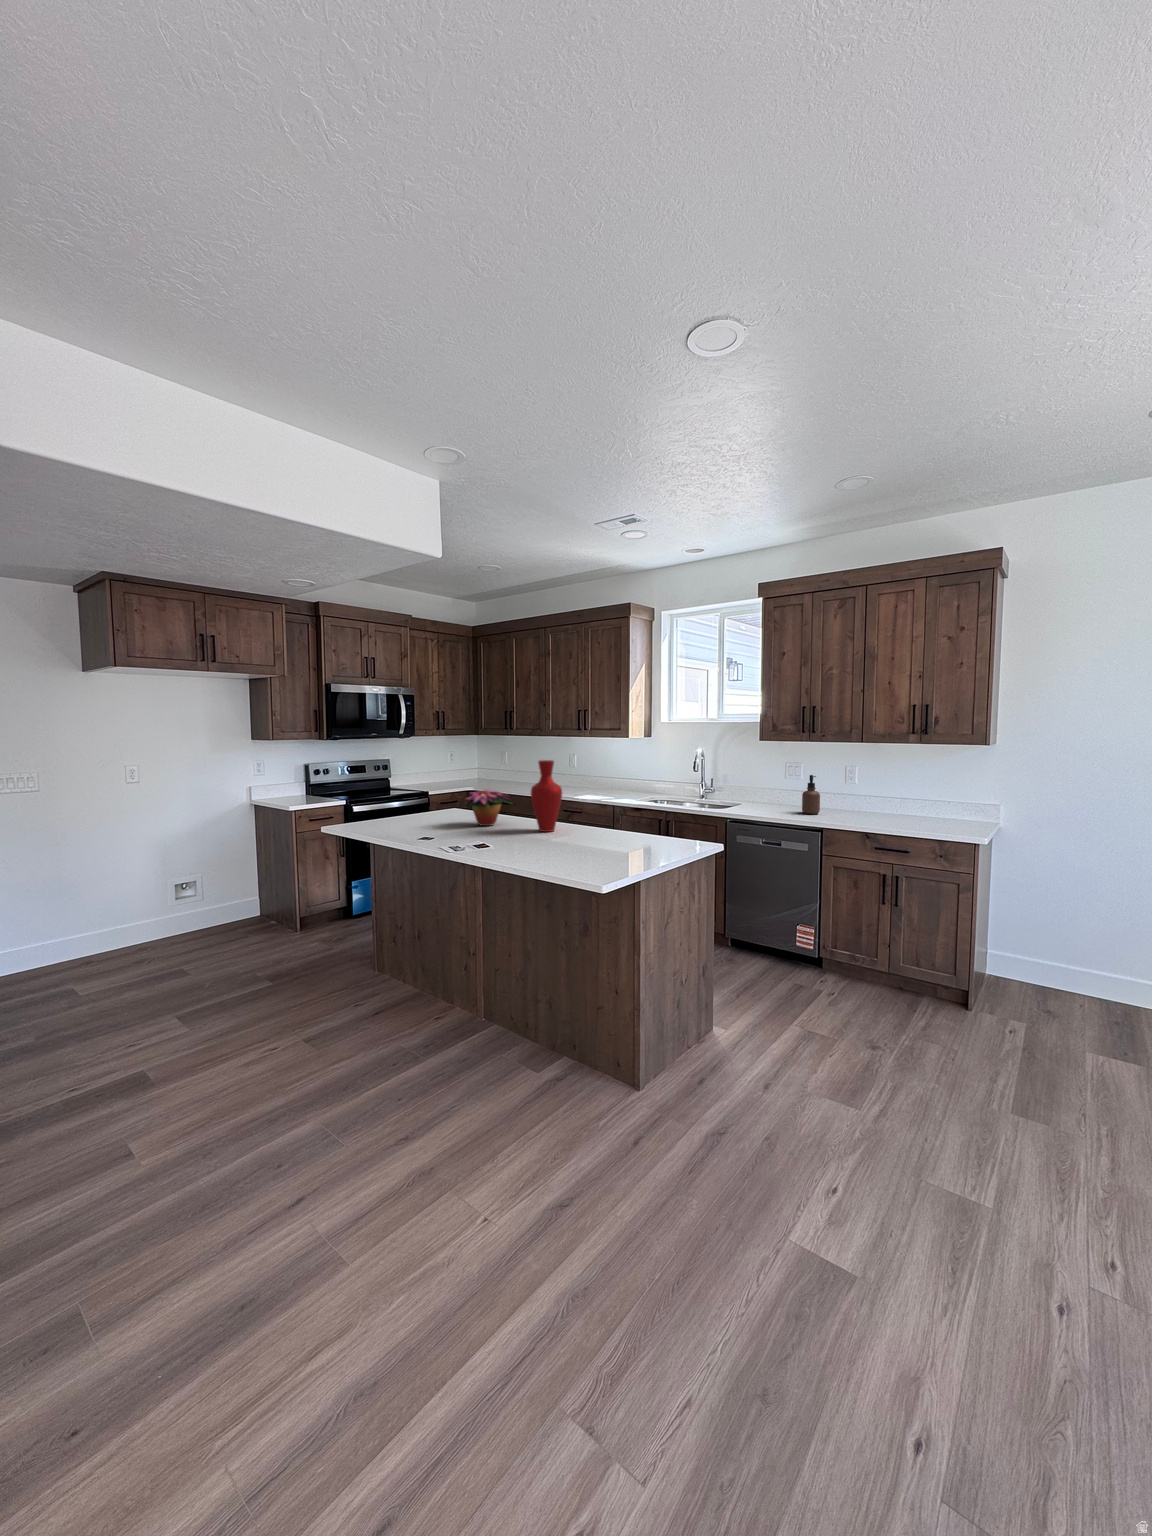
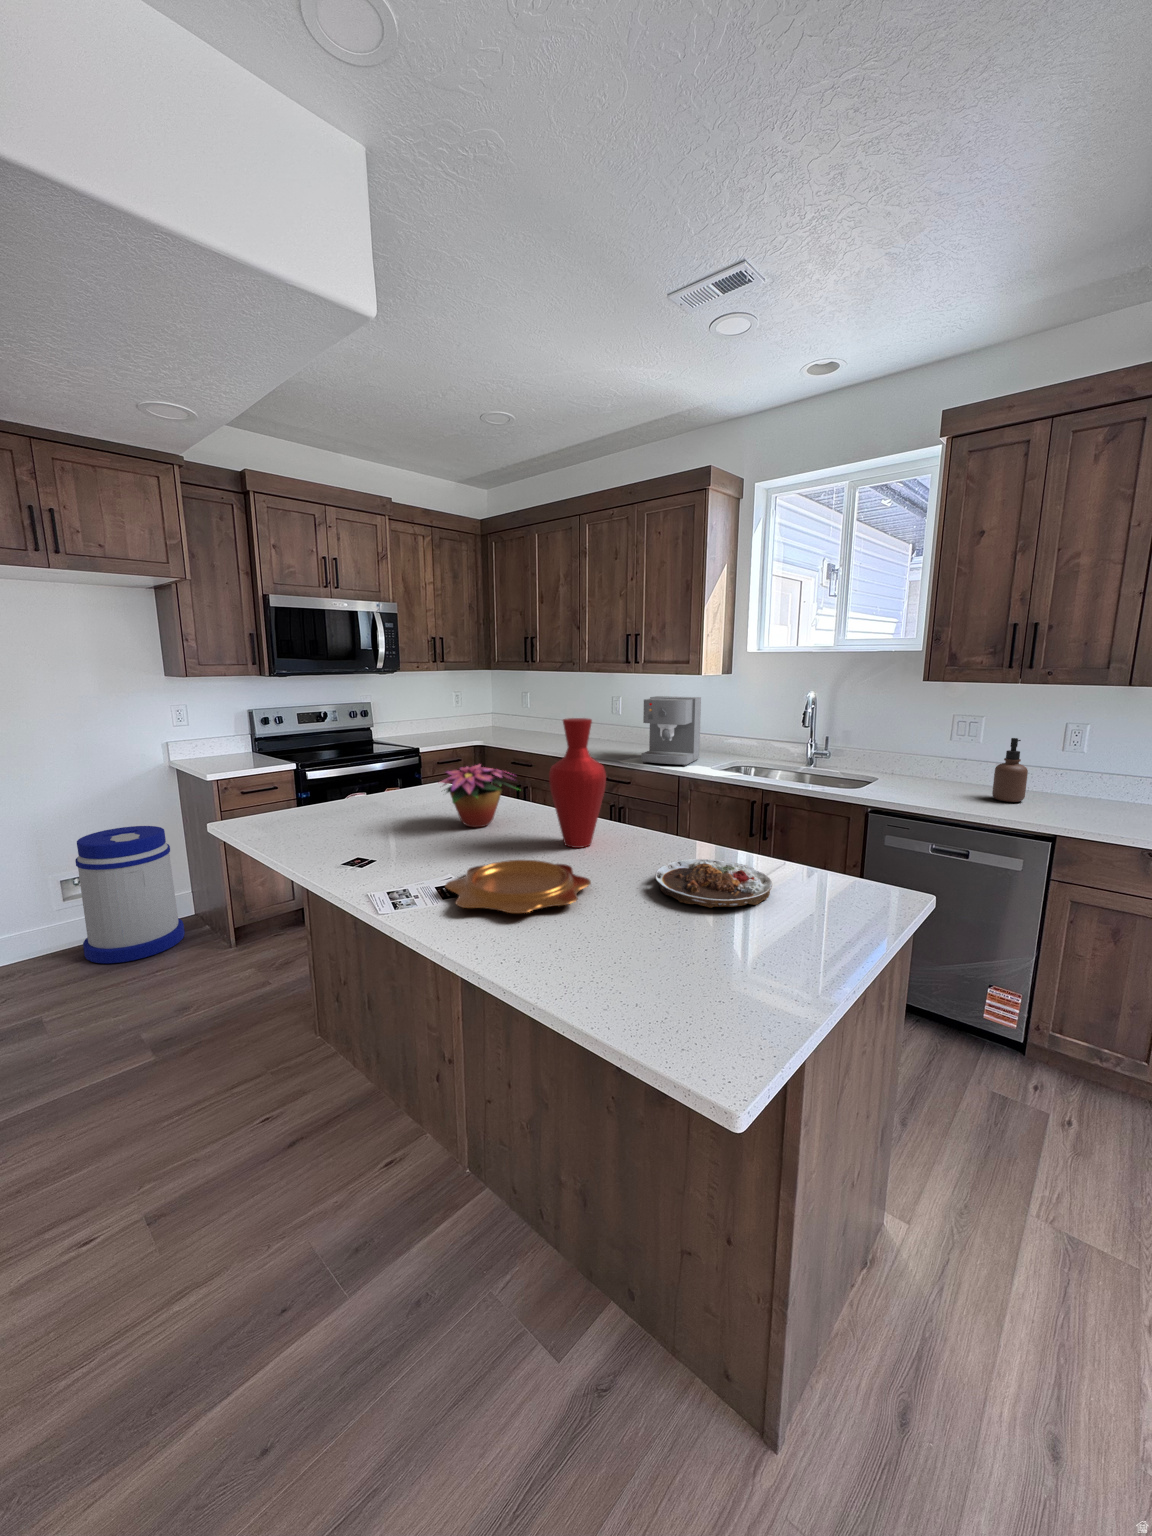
coffee maker: none [589,753,630,800] -> present [641,696,701,766]
plate: none [587,831,645,848] -> present [655,859,772,908]
decorative bowl: none [479,833,554,850] -> present [445,860,591,913]
trash can: none [191,847,259,942] -> present [75,826,185,963]

